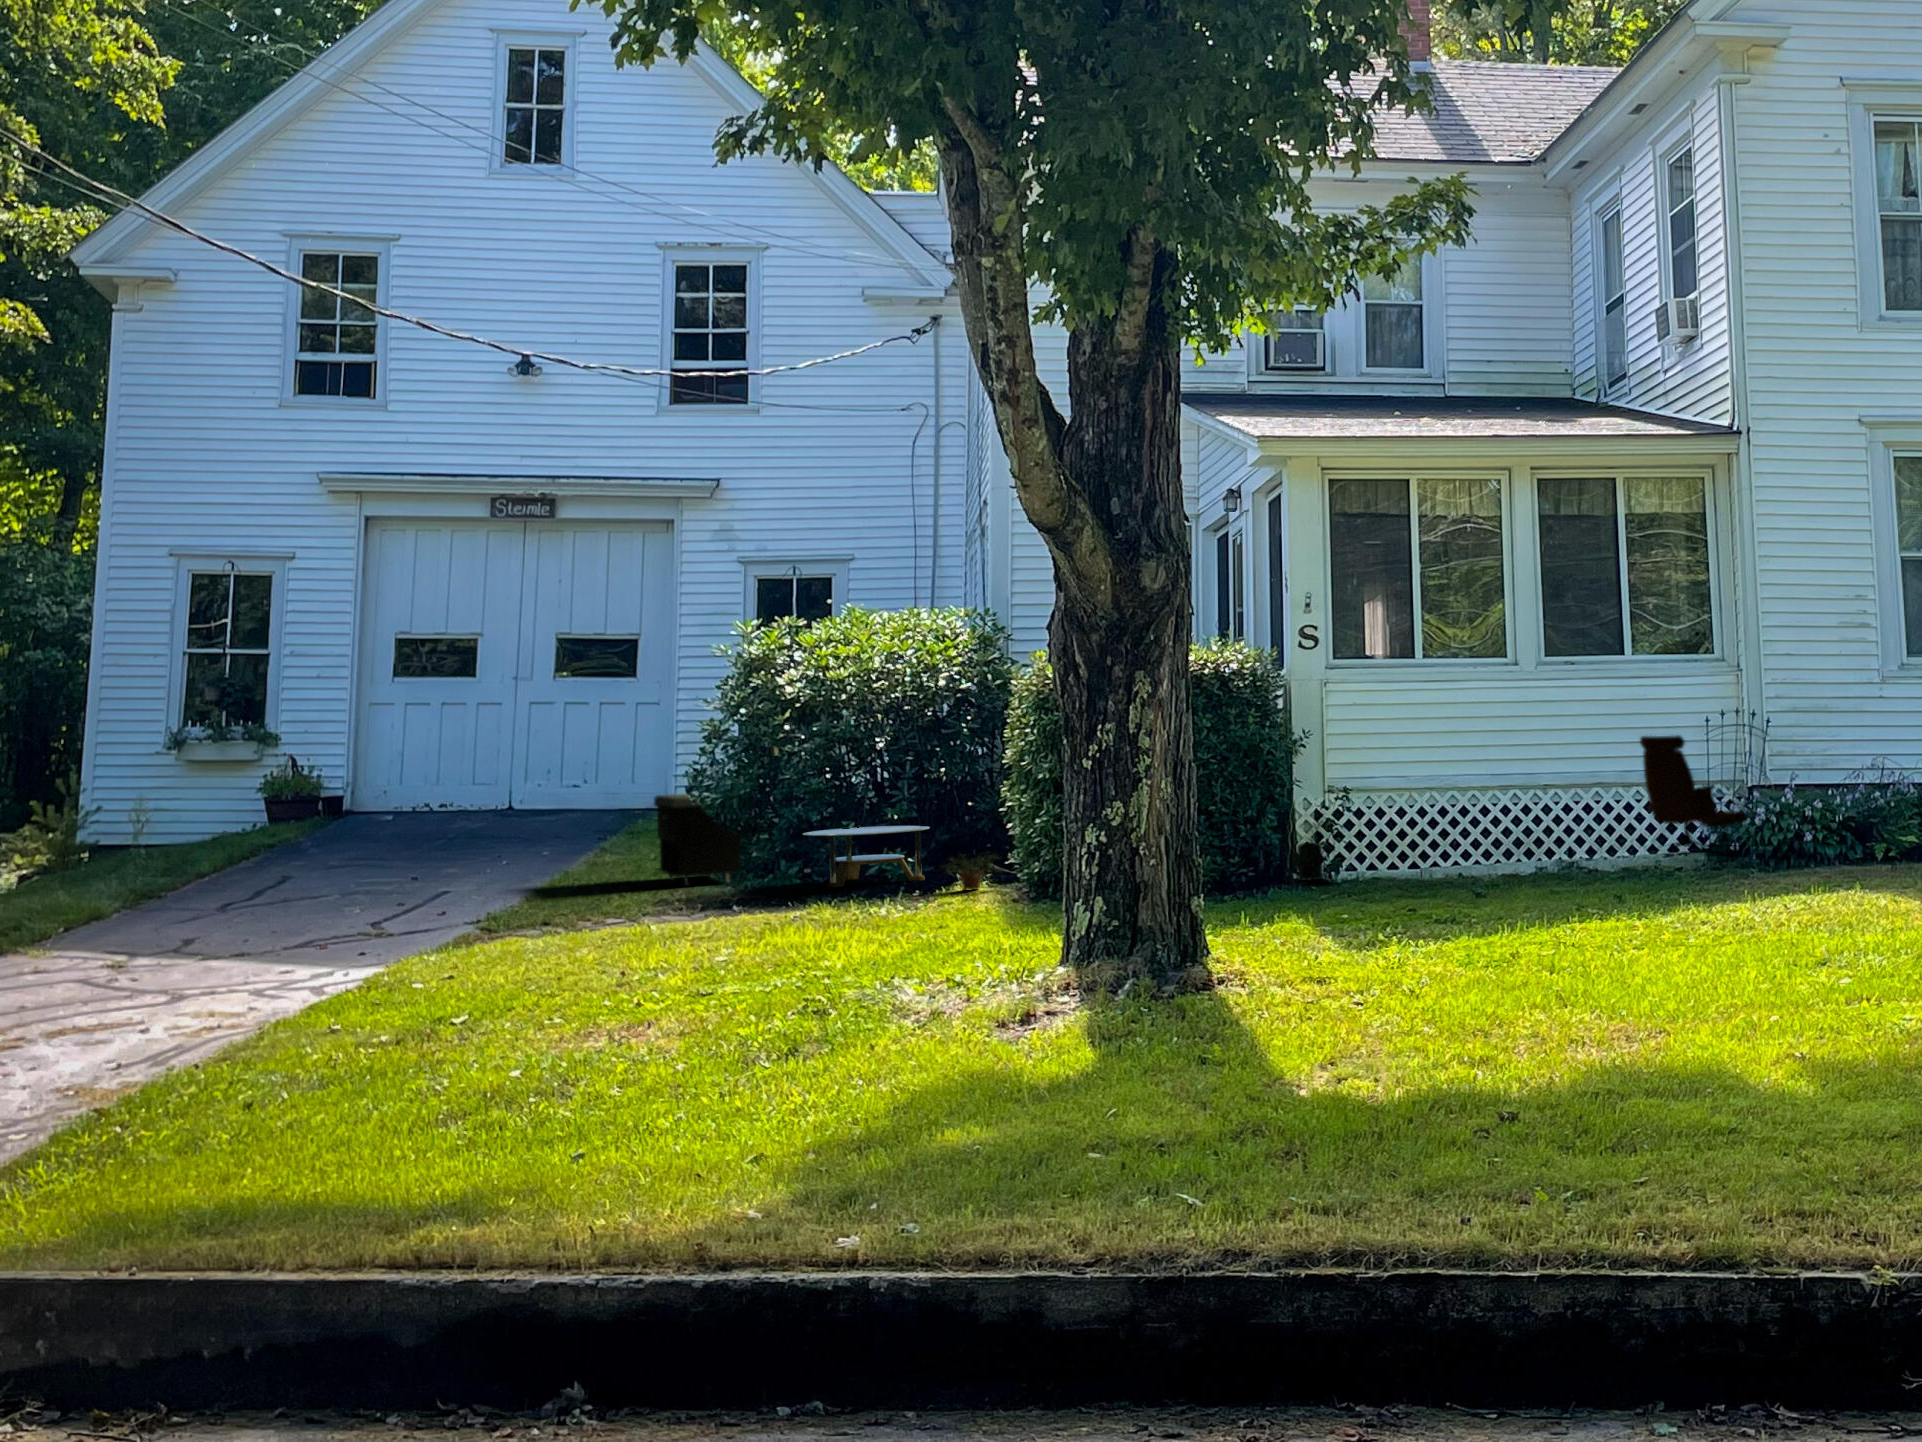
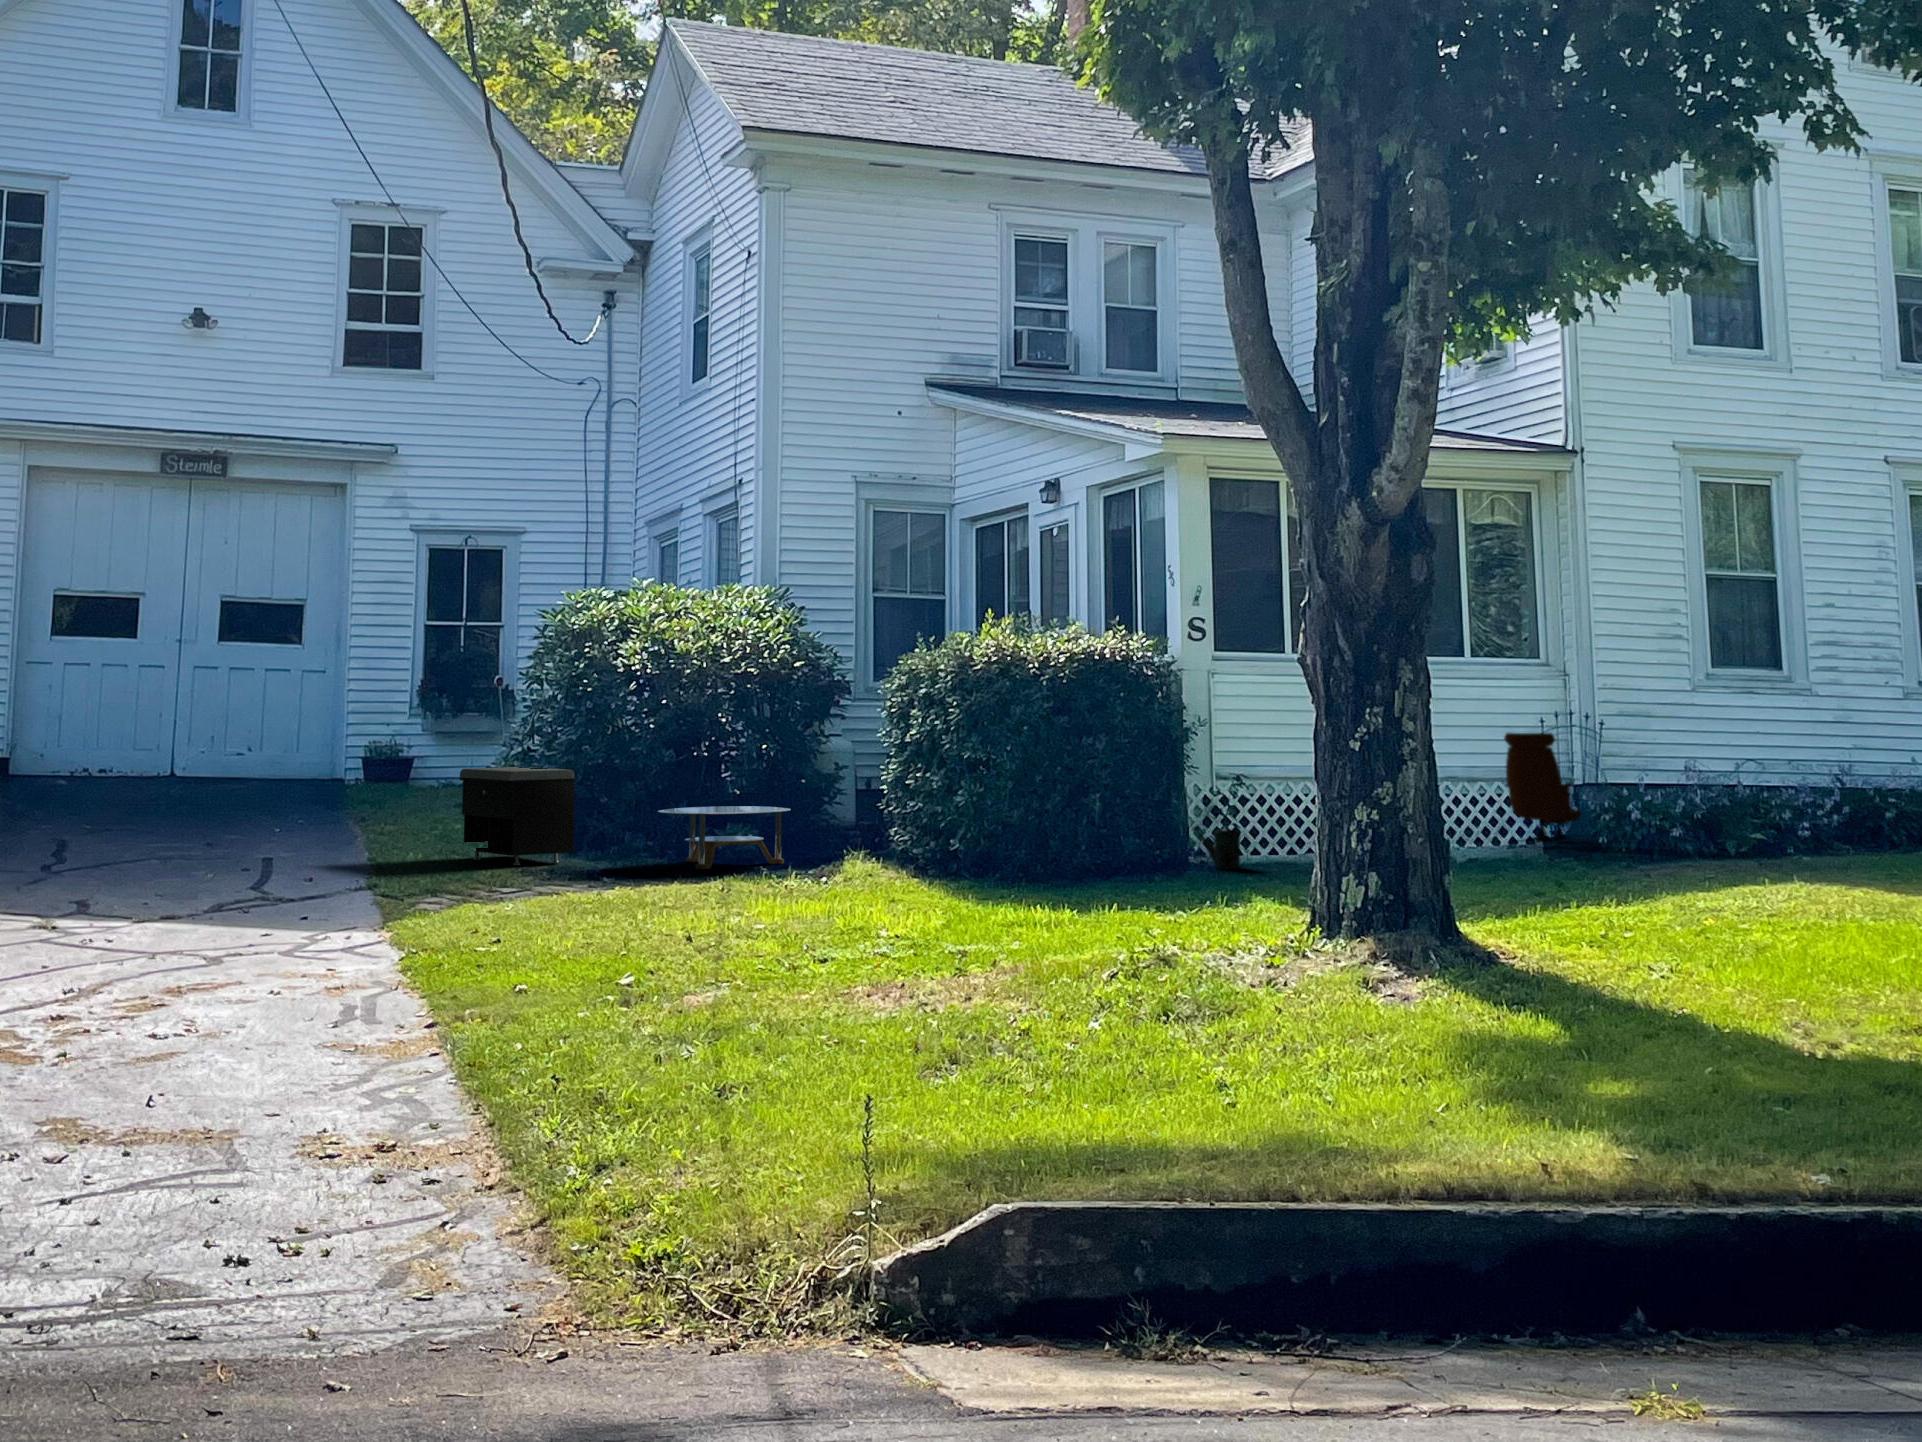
potted plant: present [942,855,1004,890] -> none [837,834,907,874]

